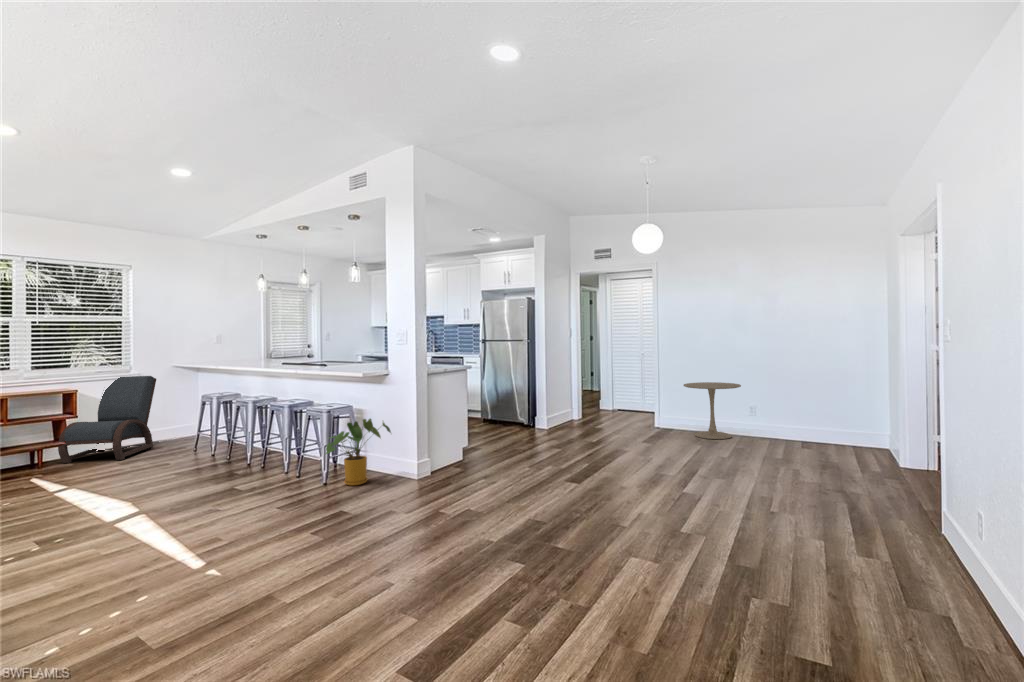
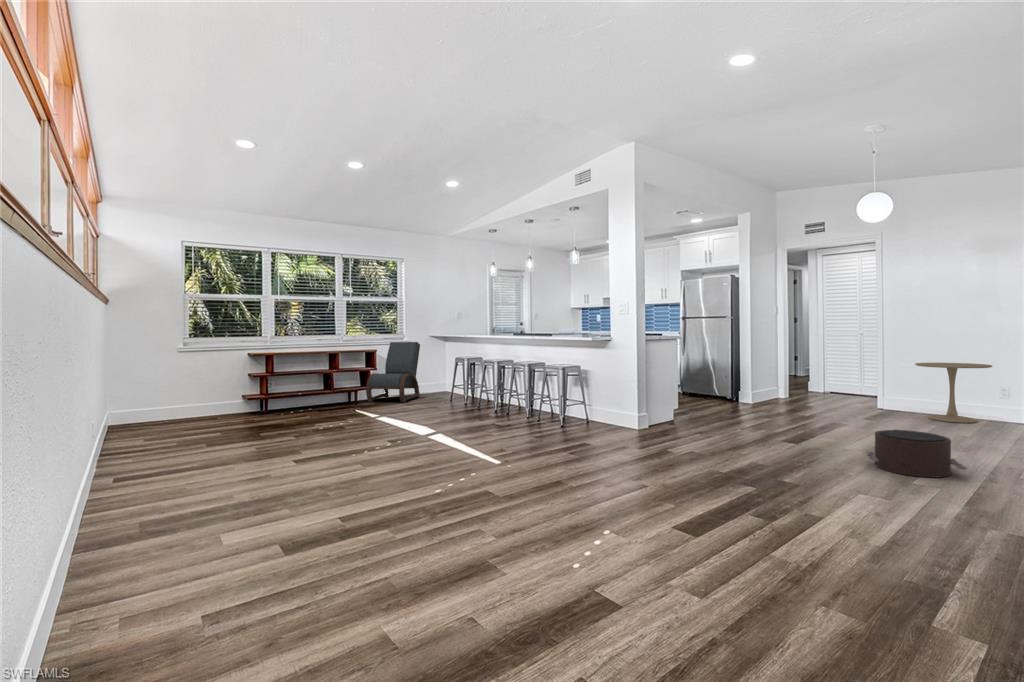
house plant: present [326,419,391,485] -> none [562,377,615,429]
pouf: none [642,466,728,520] -> present [867,430,967,477]

